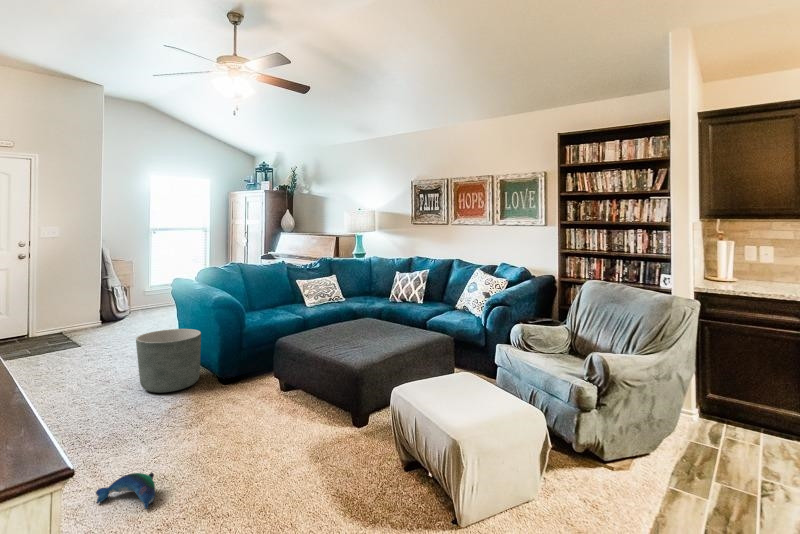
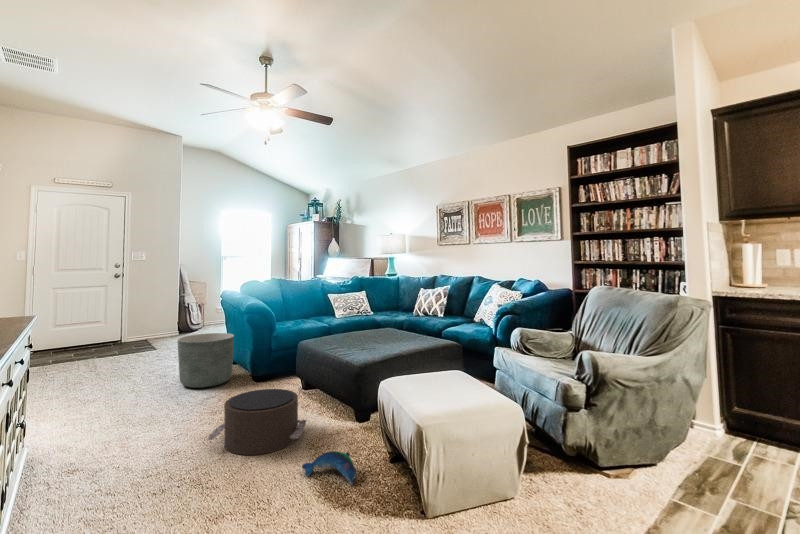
pouf: none [208,396,310,471] -> present [208,389,306,455]
plush toy: present [96,472,155,509] -> present [302,451,356,485]

